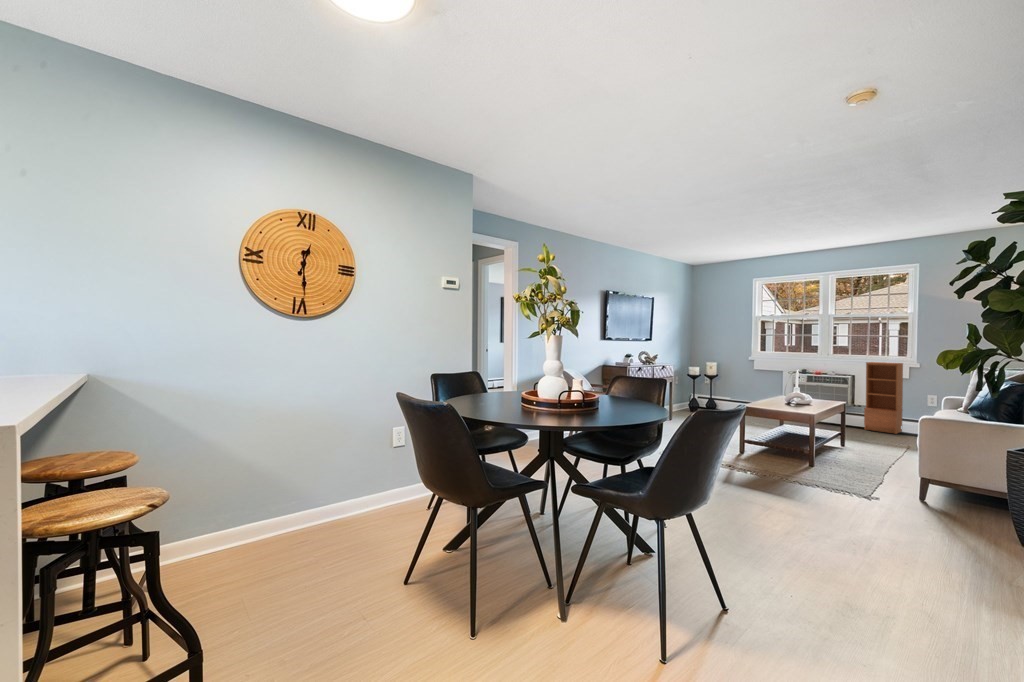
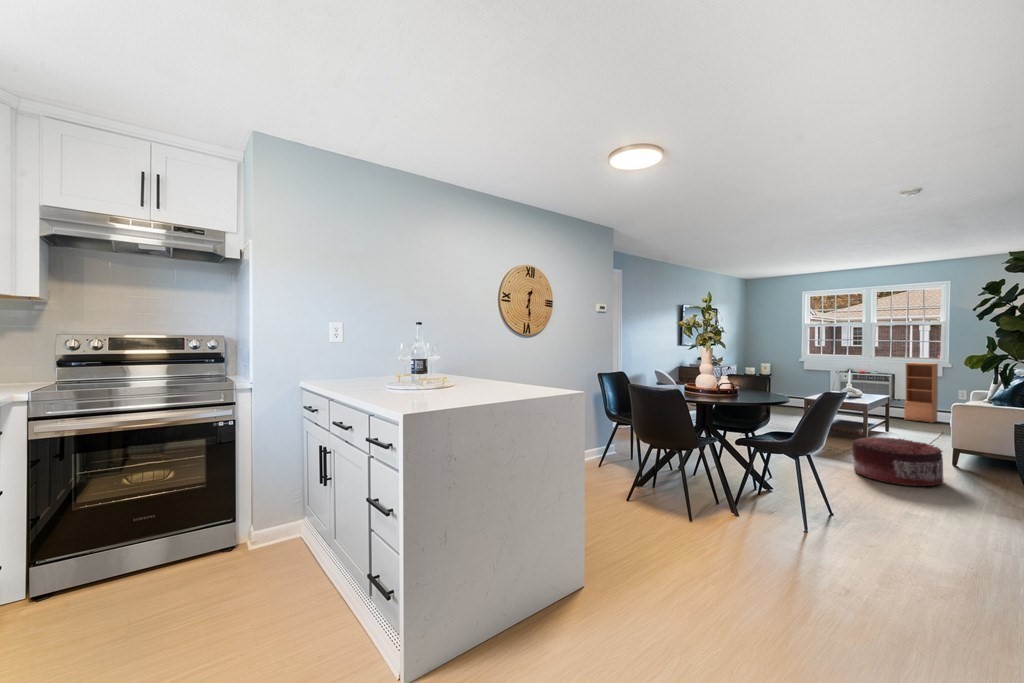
pouf: none [784,462,907,543] -> present [852,437,944,486]

